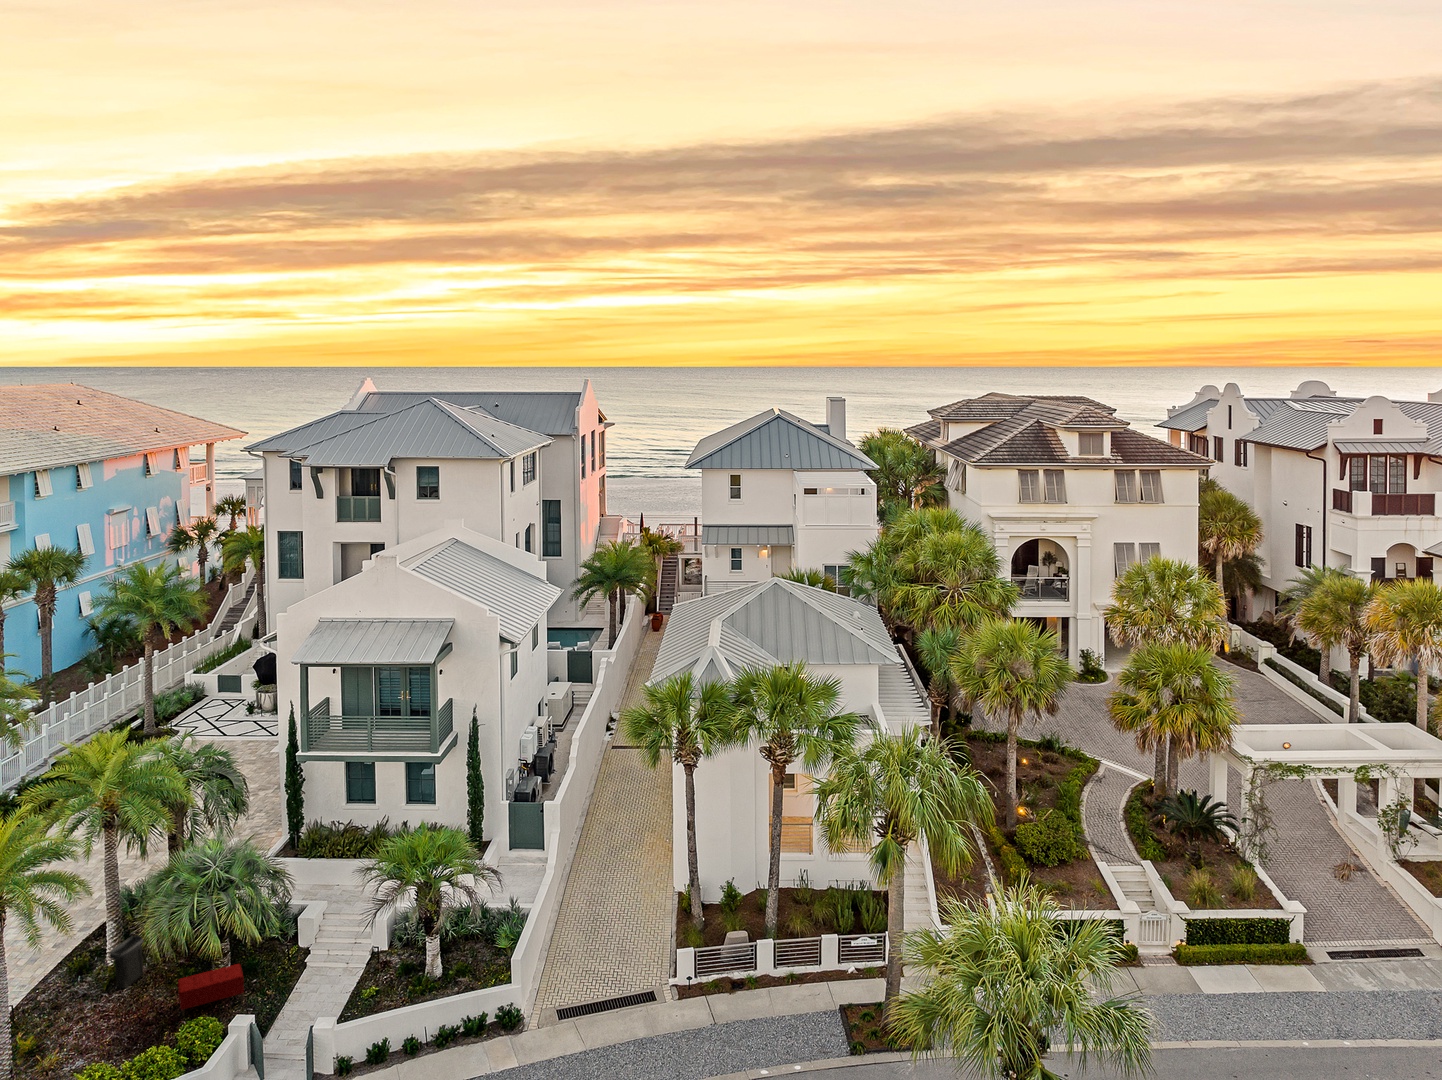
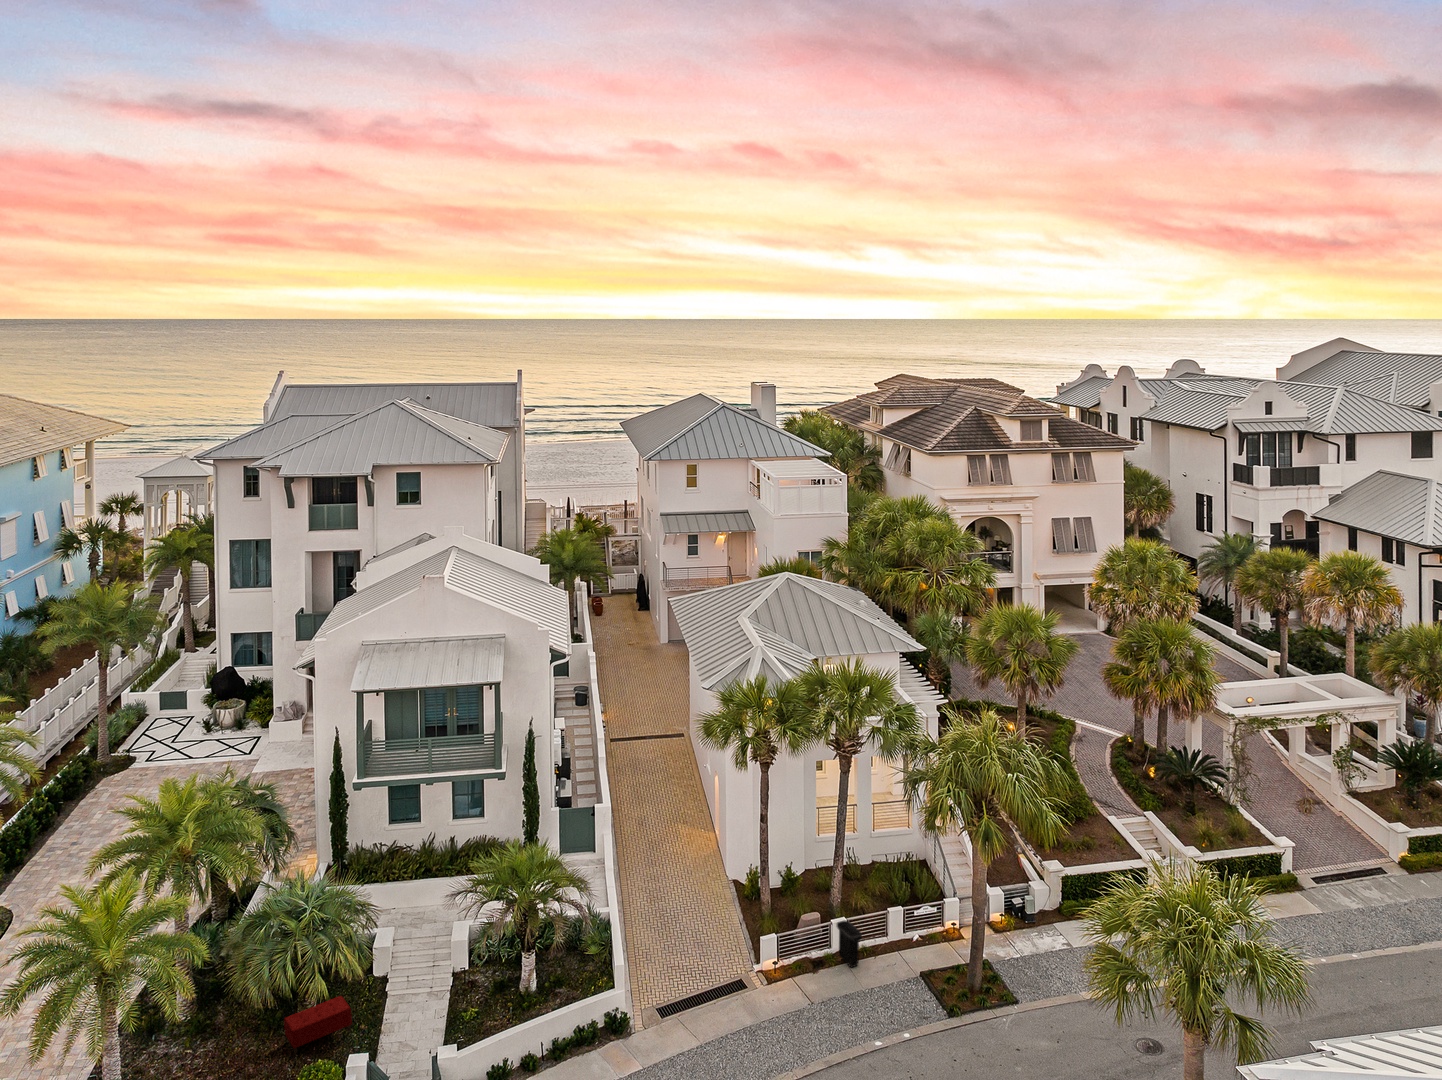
trash can: present [109,935,143,989] -> present [837,921,862,967]

